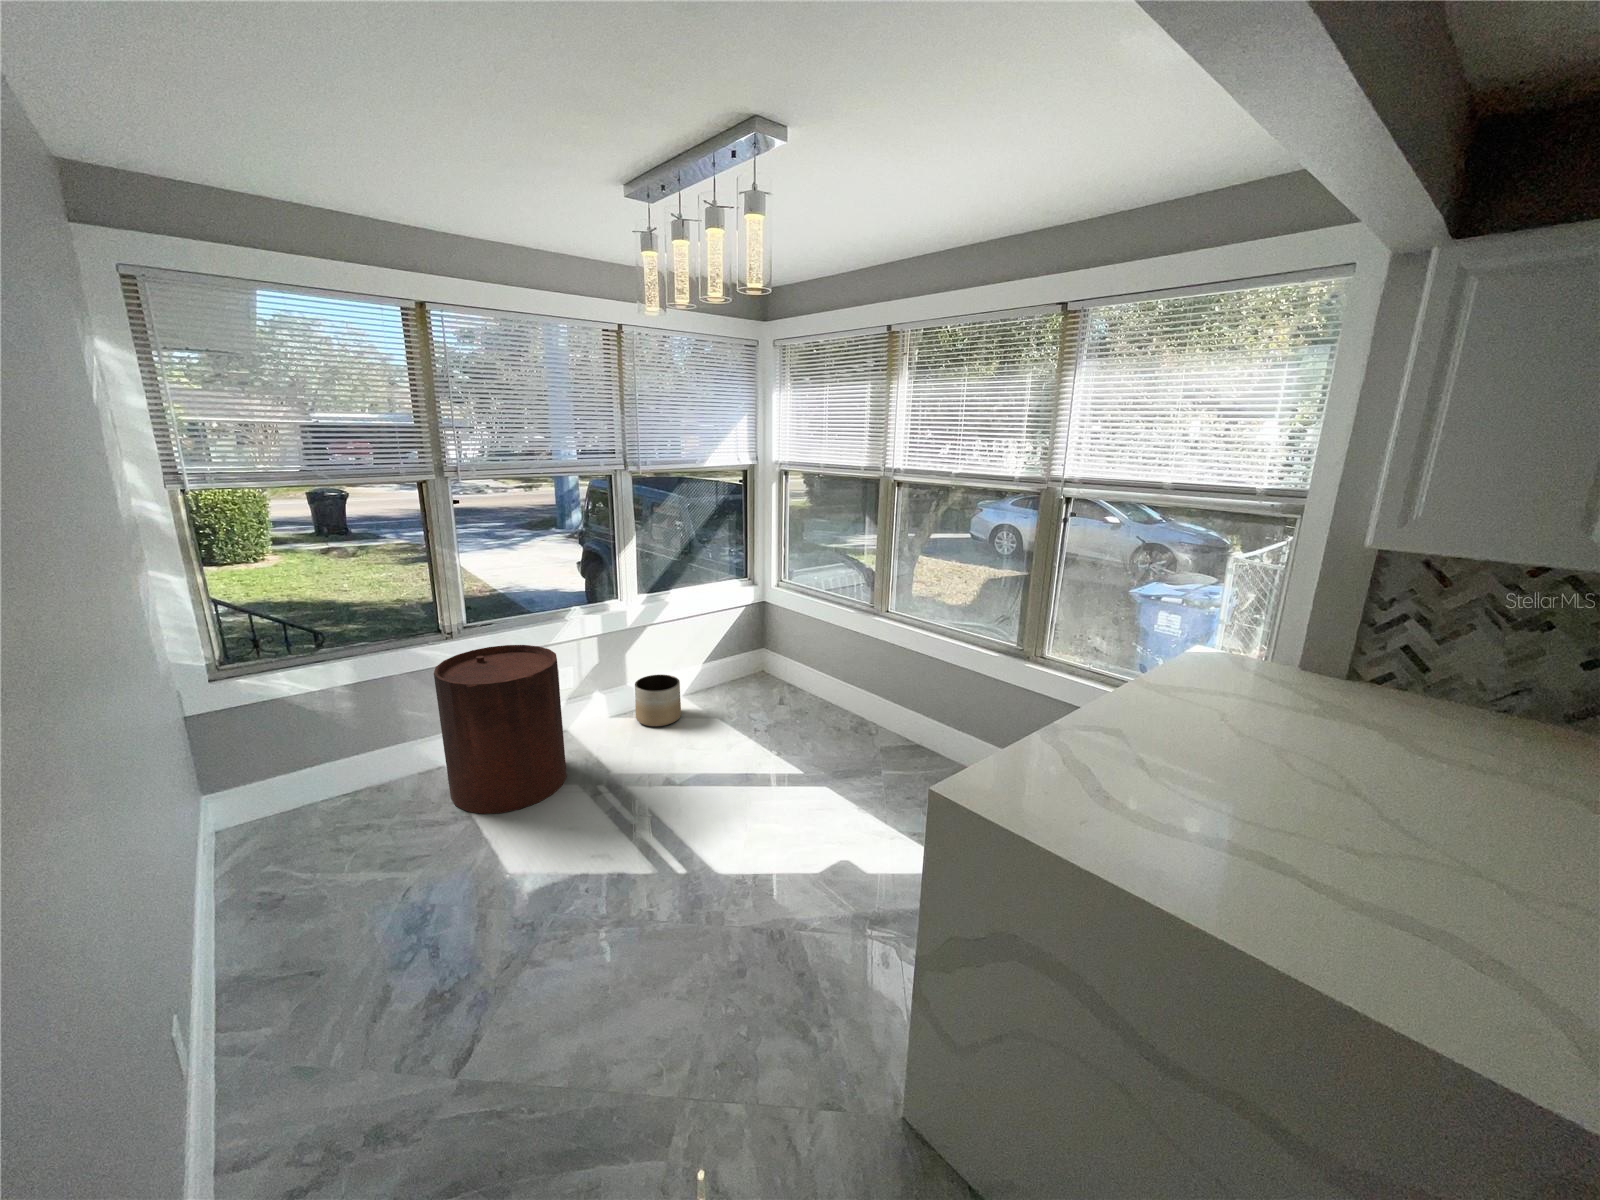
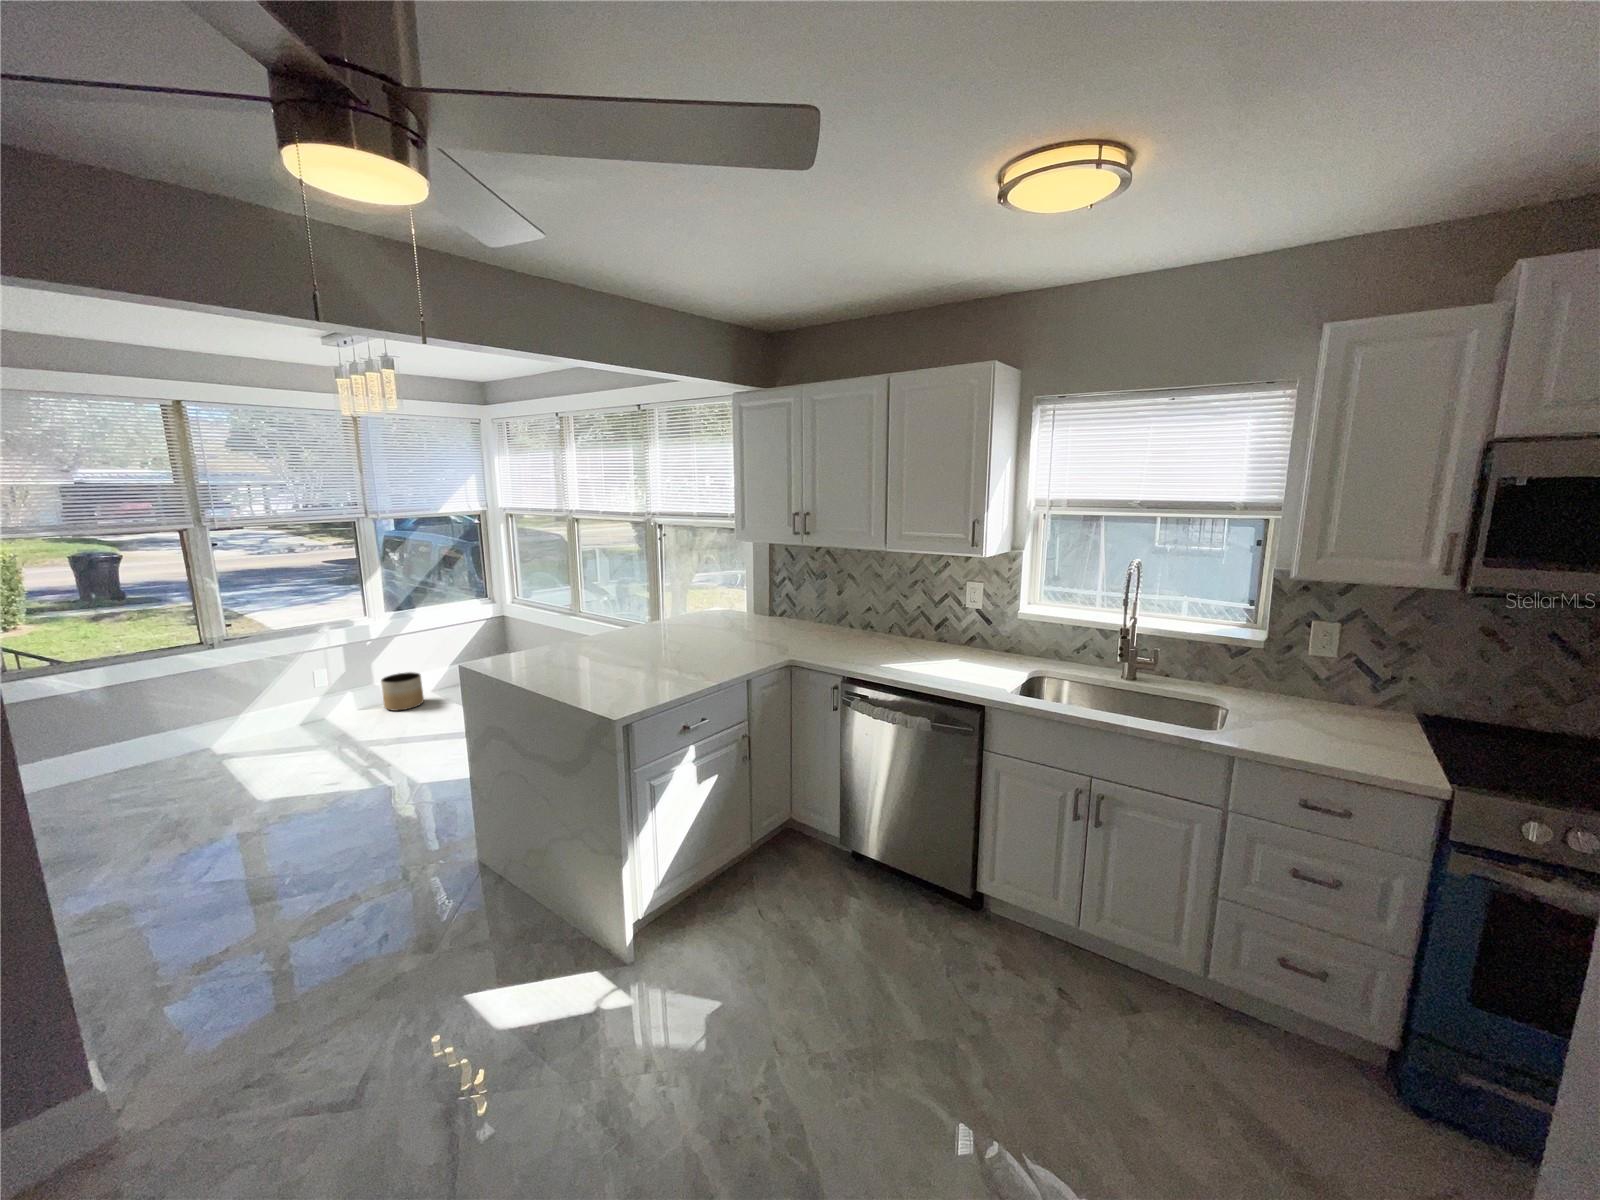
trash can: present [434,645,567,814] -> none [192,649,314,770]

